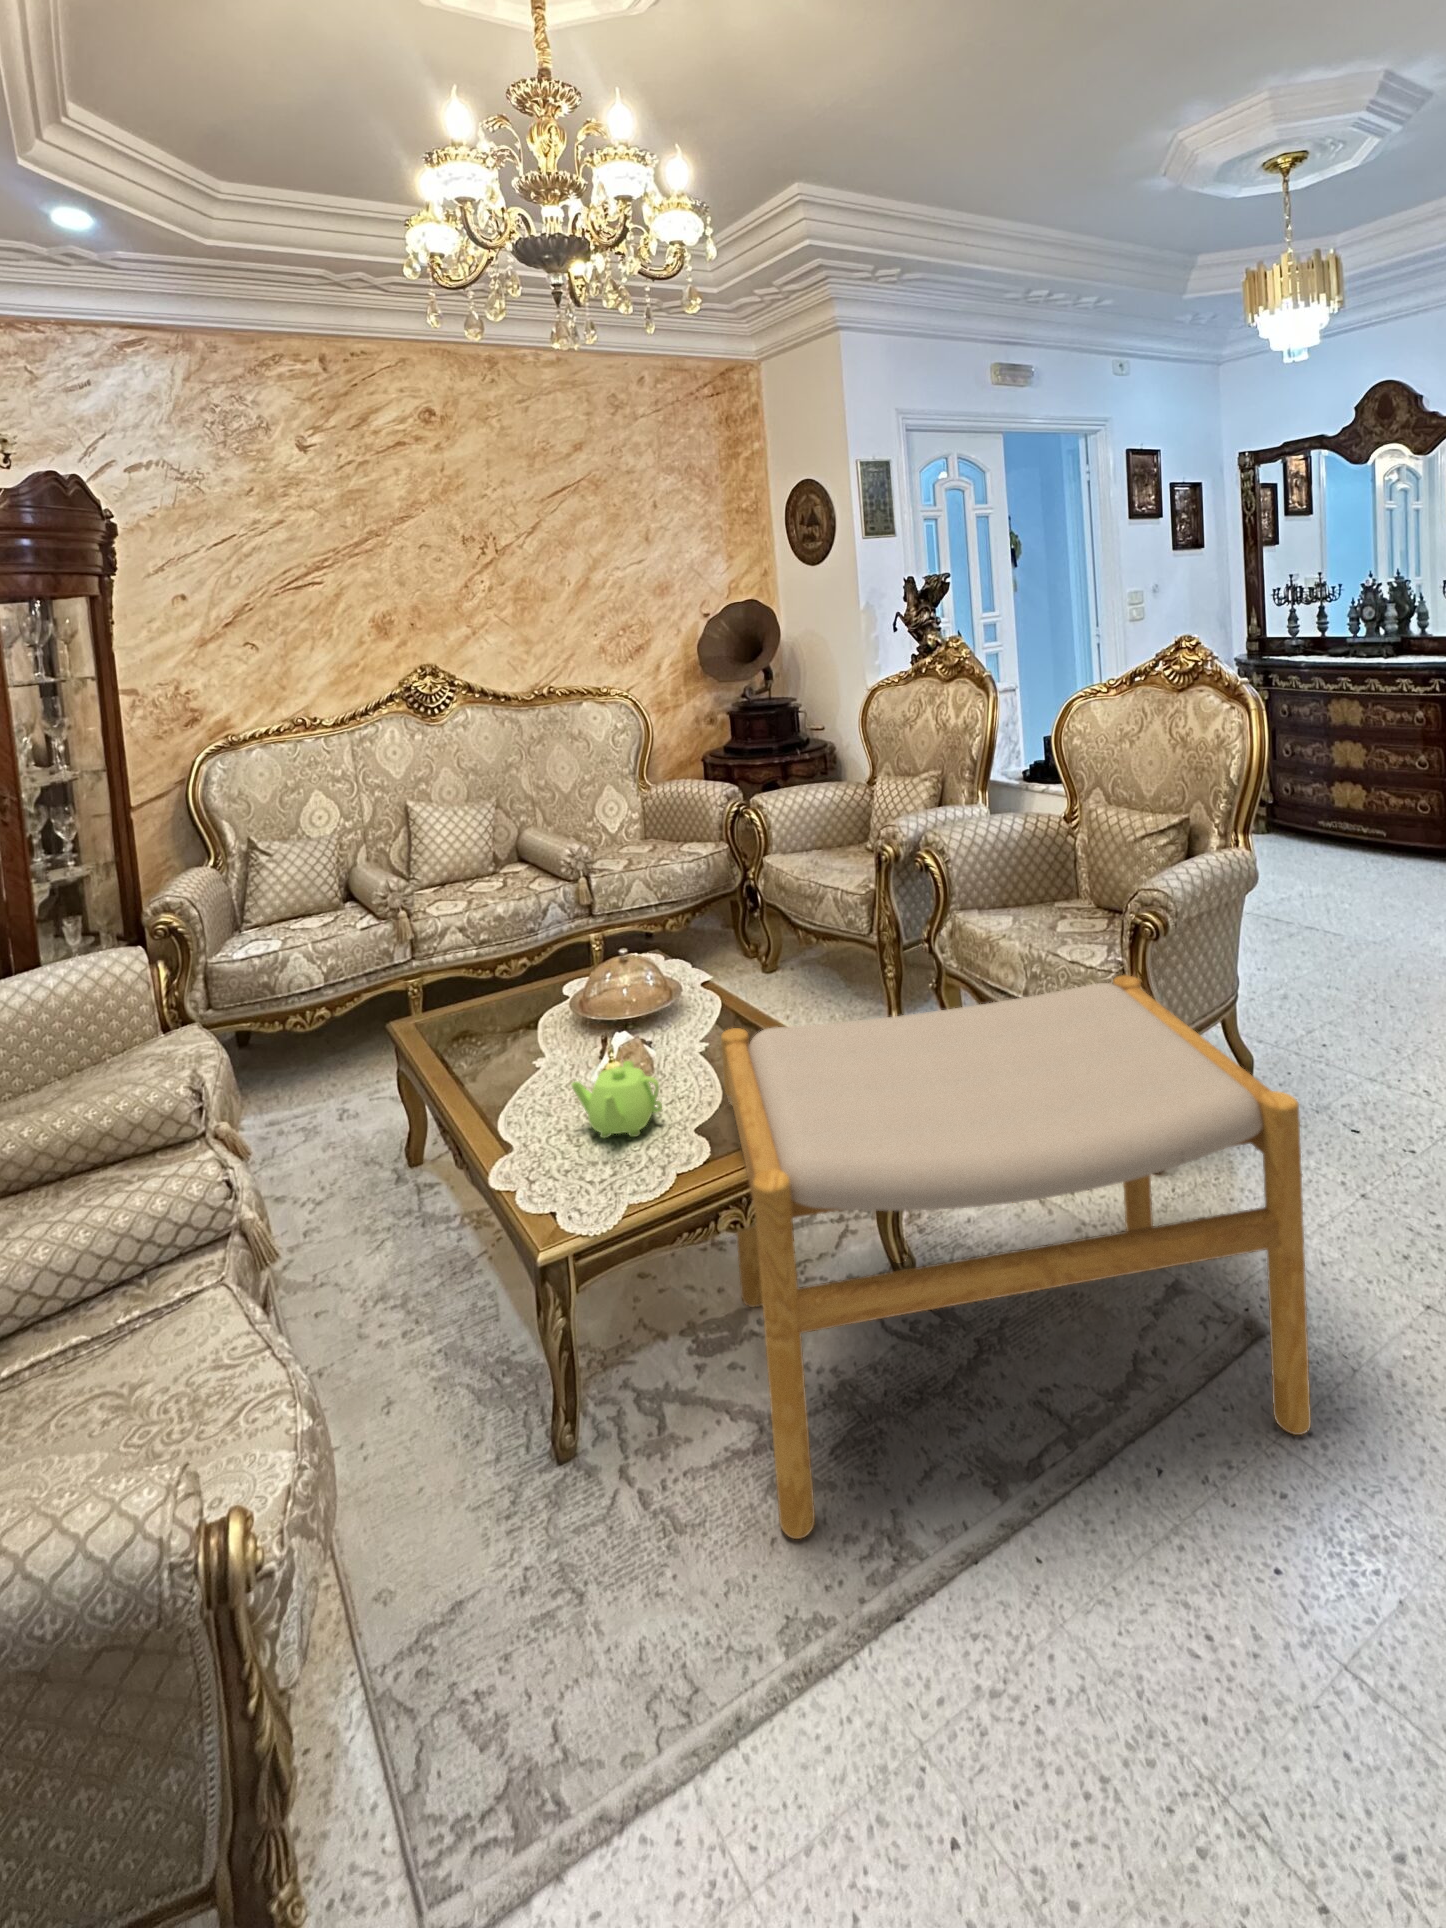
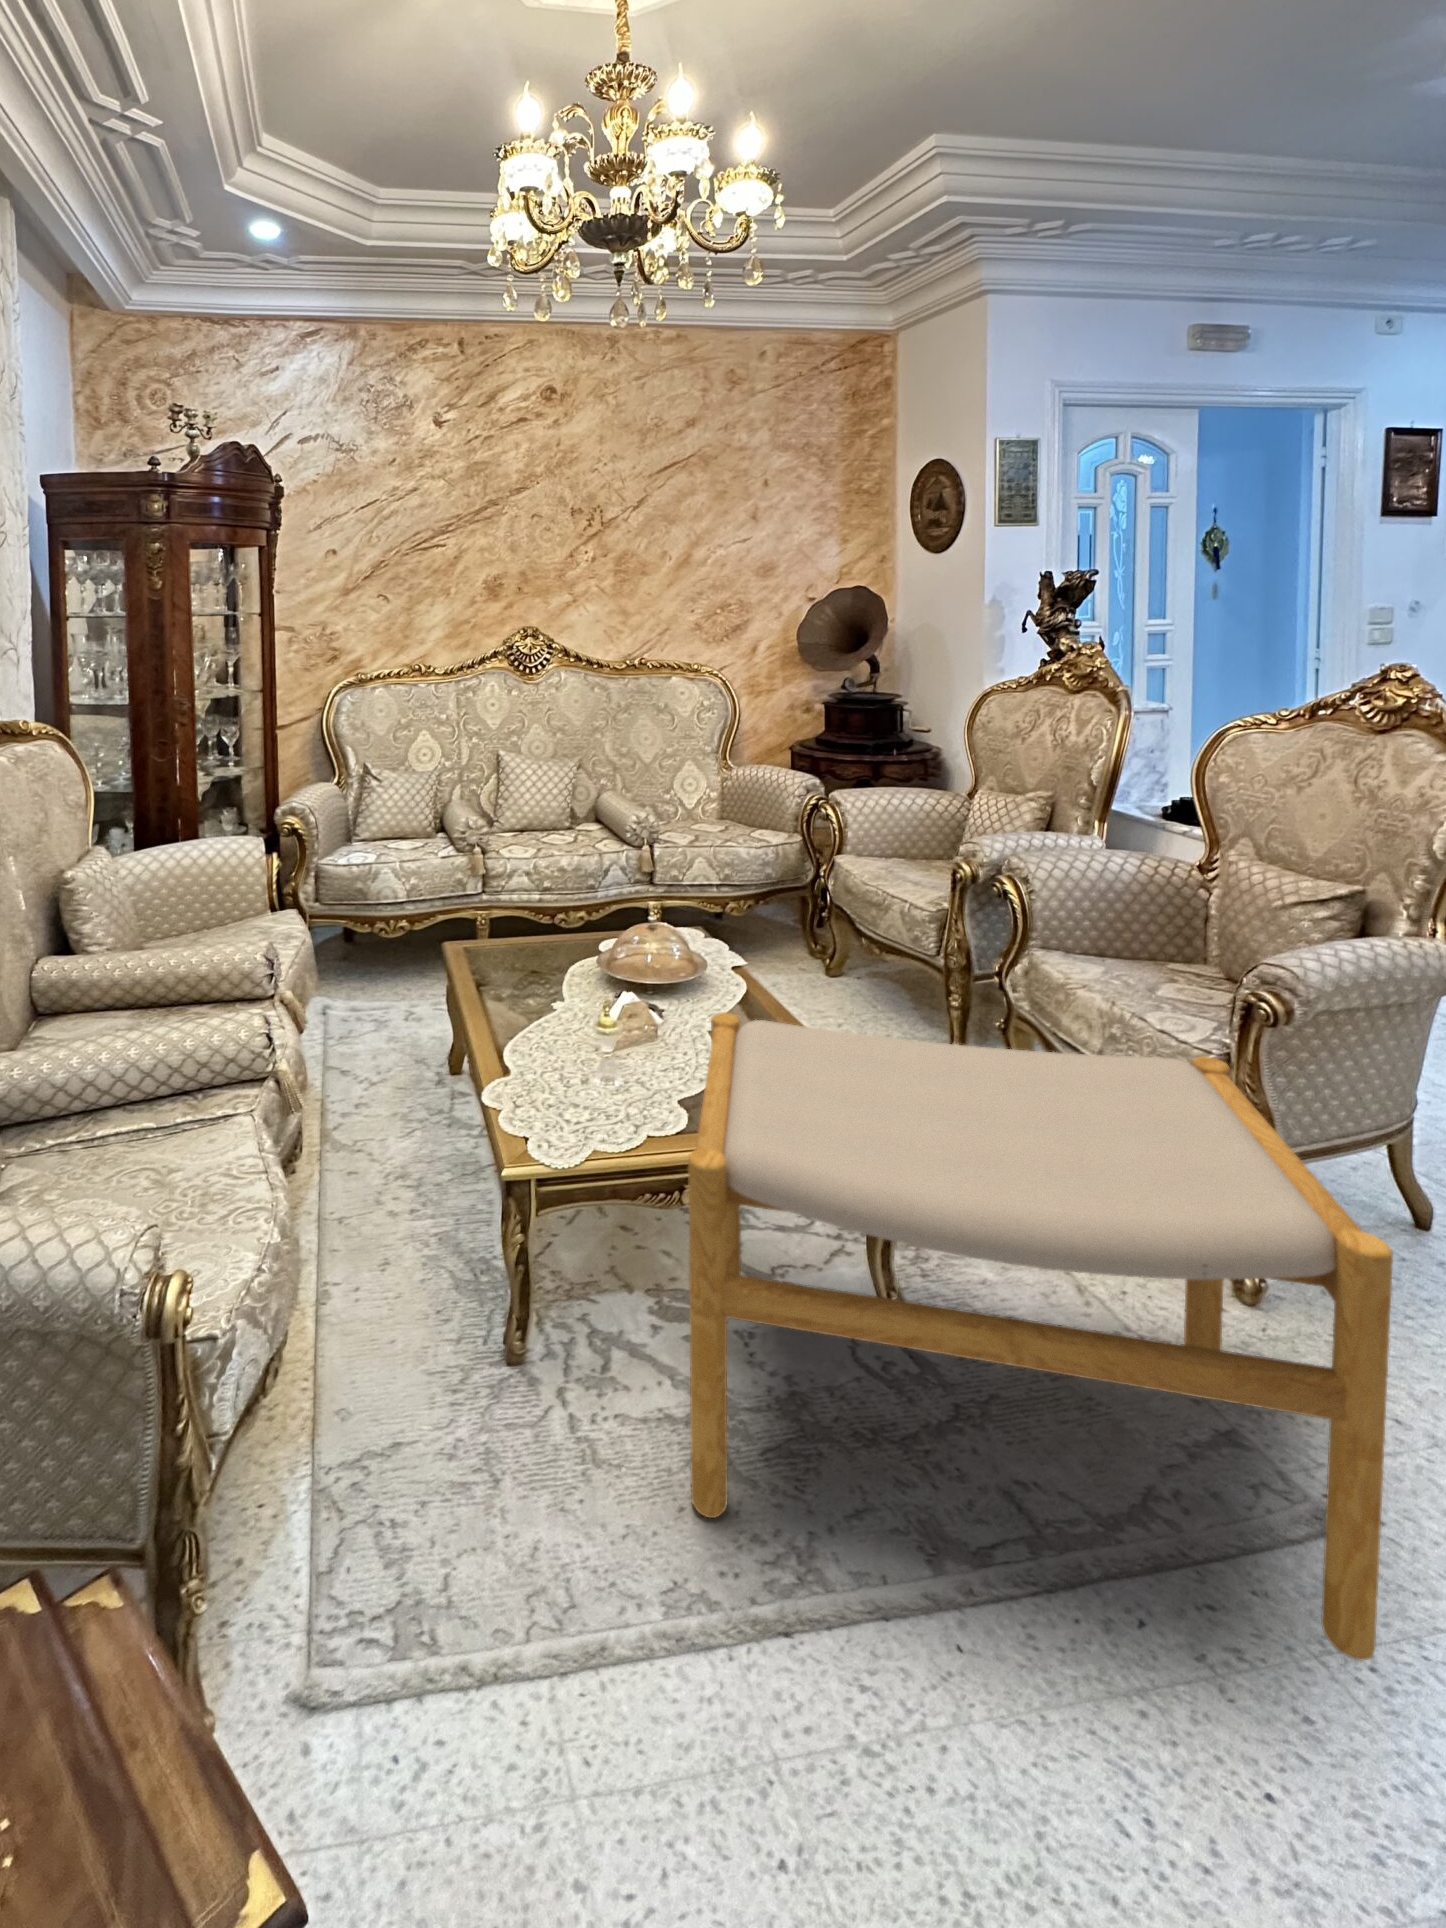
teapot: present [571,1061,662,1138] -> none [560,1020,643,1092]

